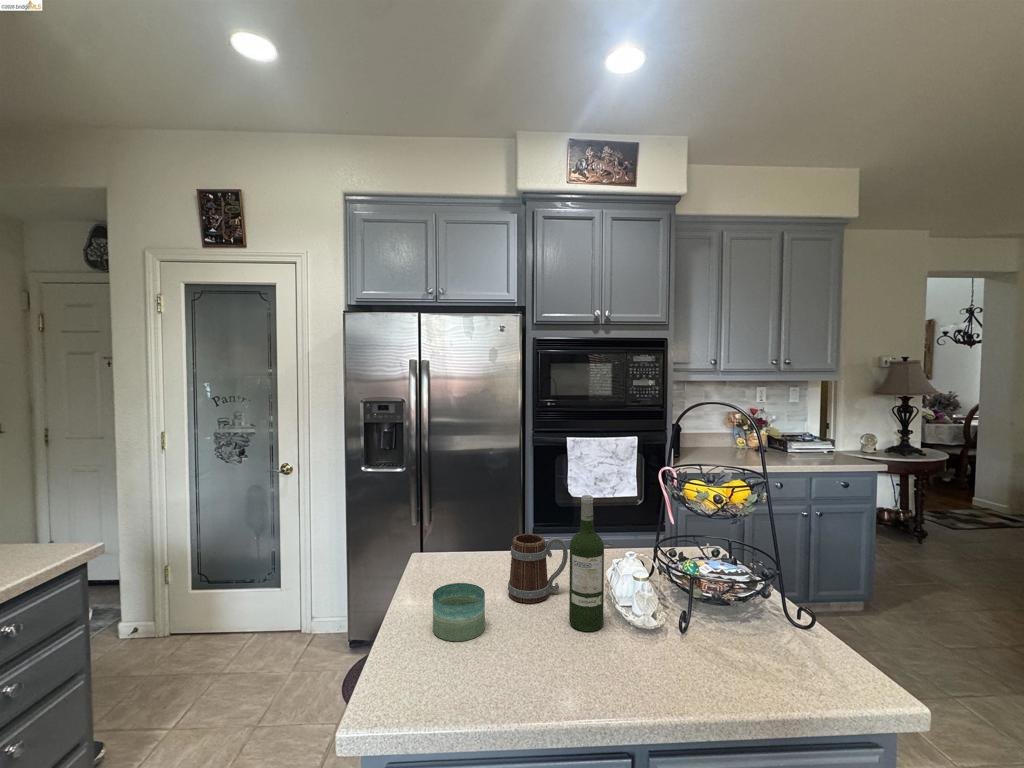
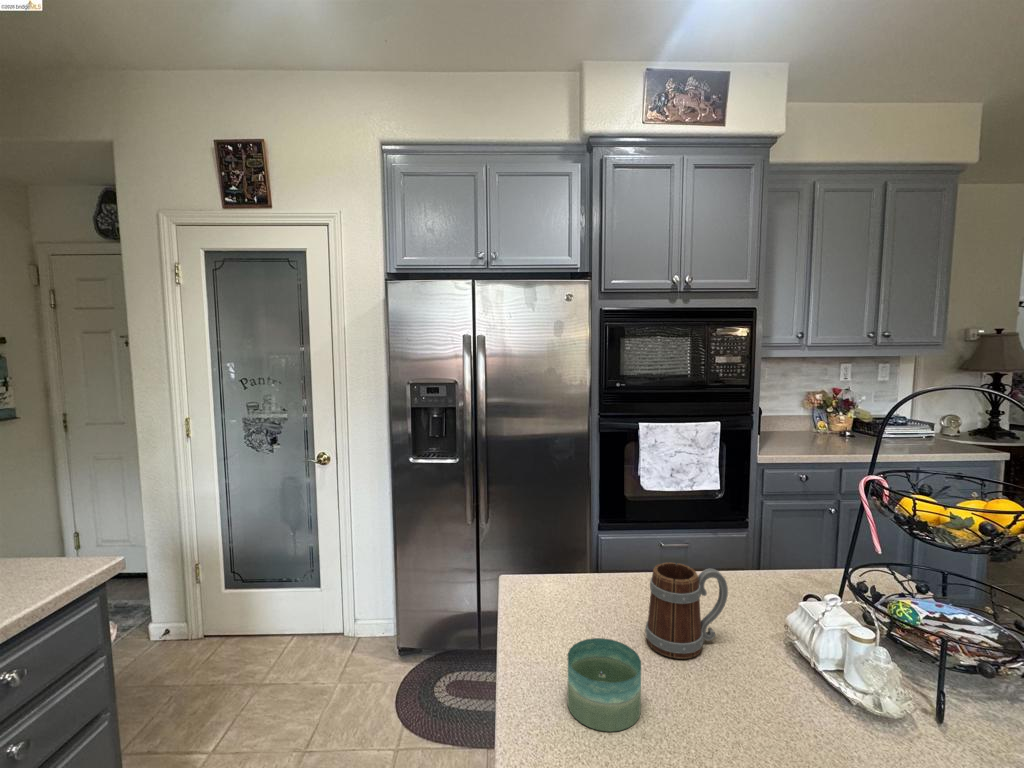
wine bottle: present [569,495,604,631] -> none [754,522,812,714]

